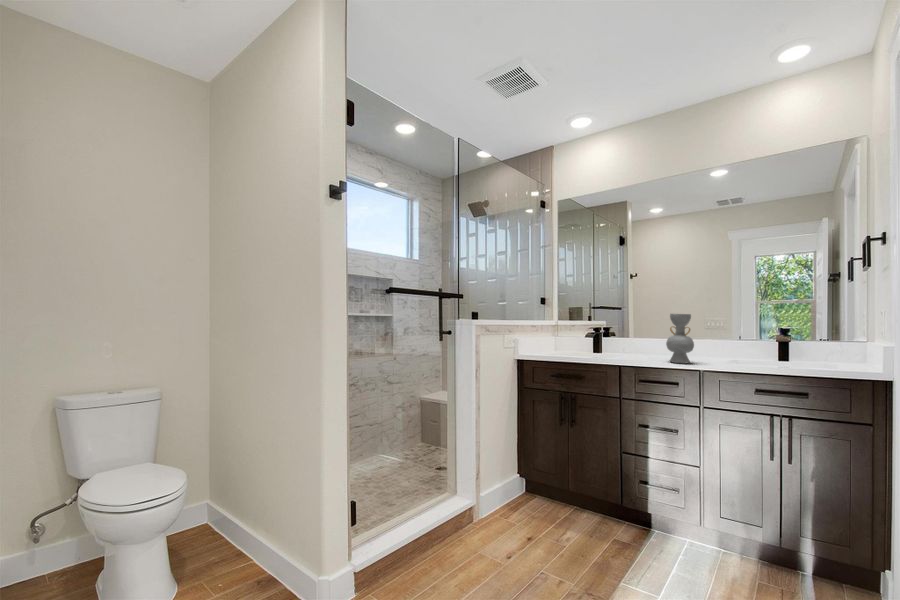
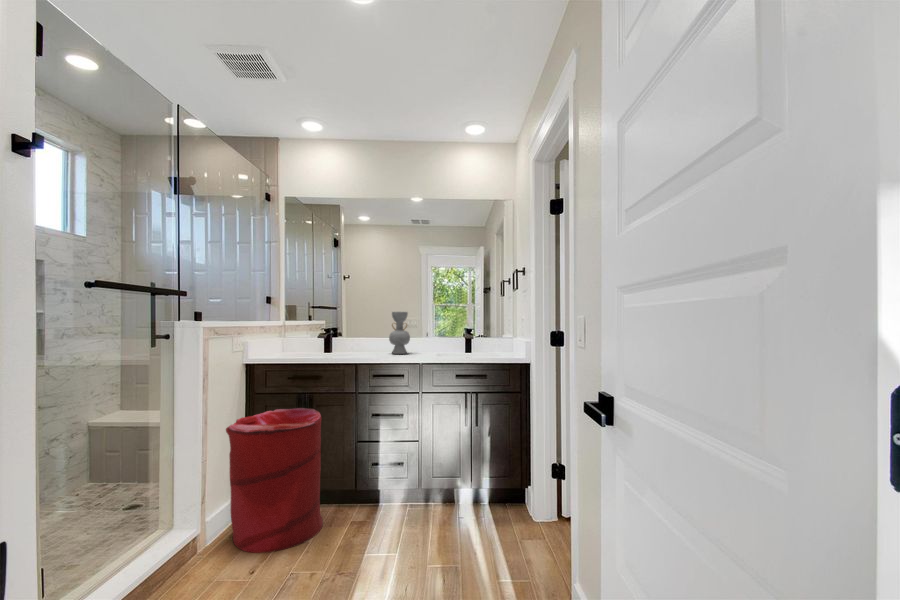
laundry hamper: none [496,406,584,545] -> present [226,408,323,553]

